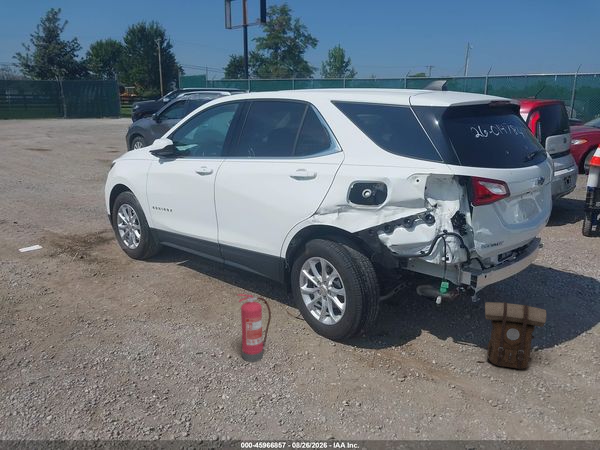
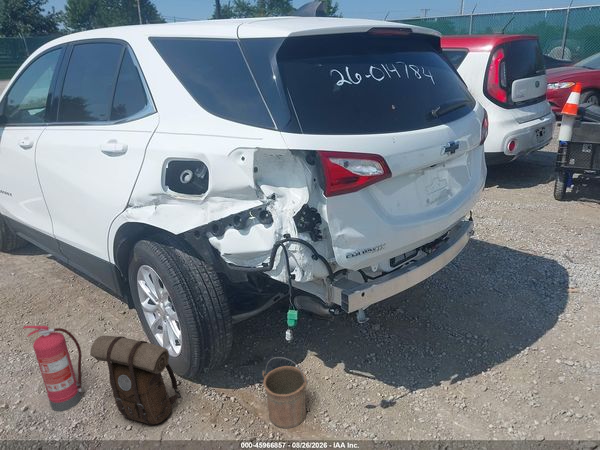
backpack: present [485,302,547,369] -> present [90,336,181,425]
bucket: none [409,320,445,372] -> present [262,357,308,428]

